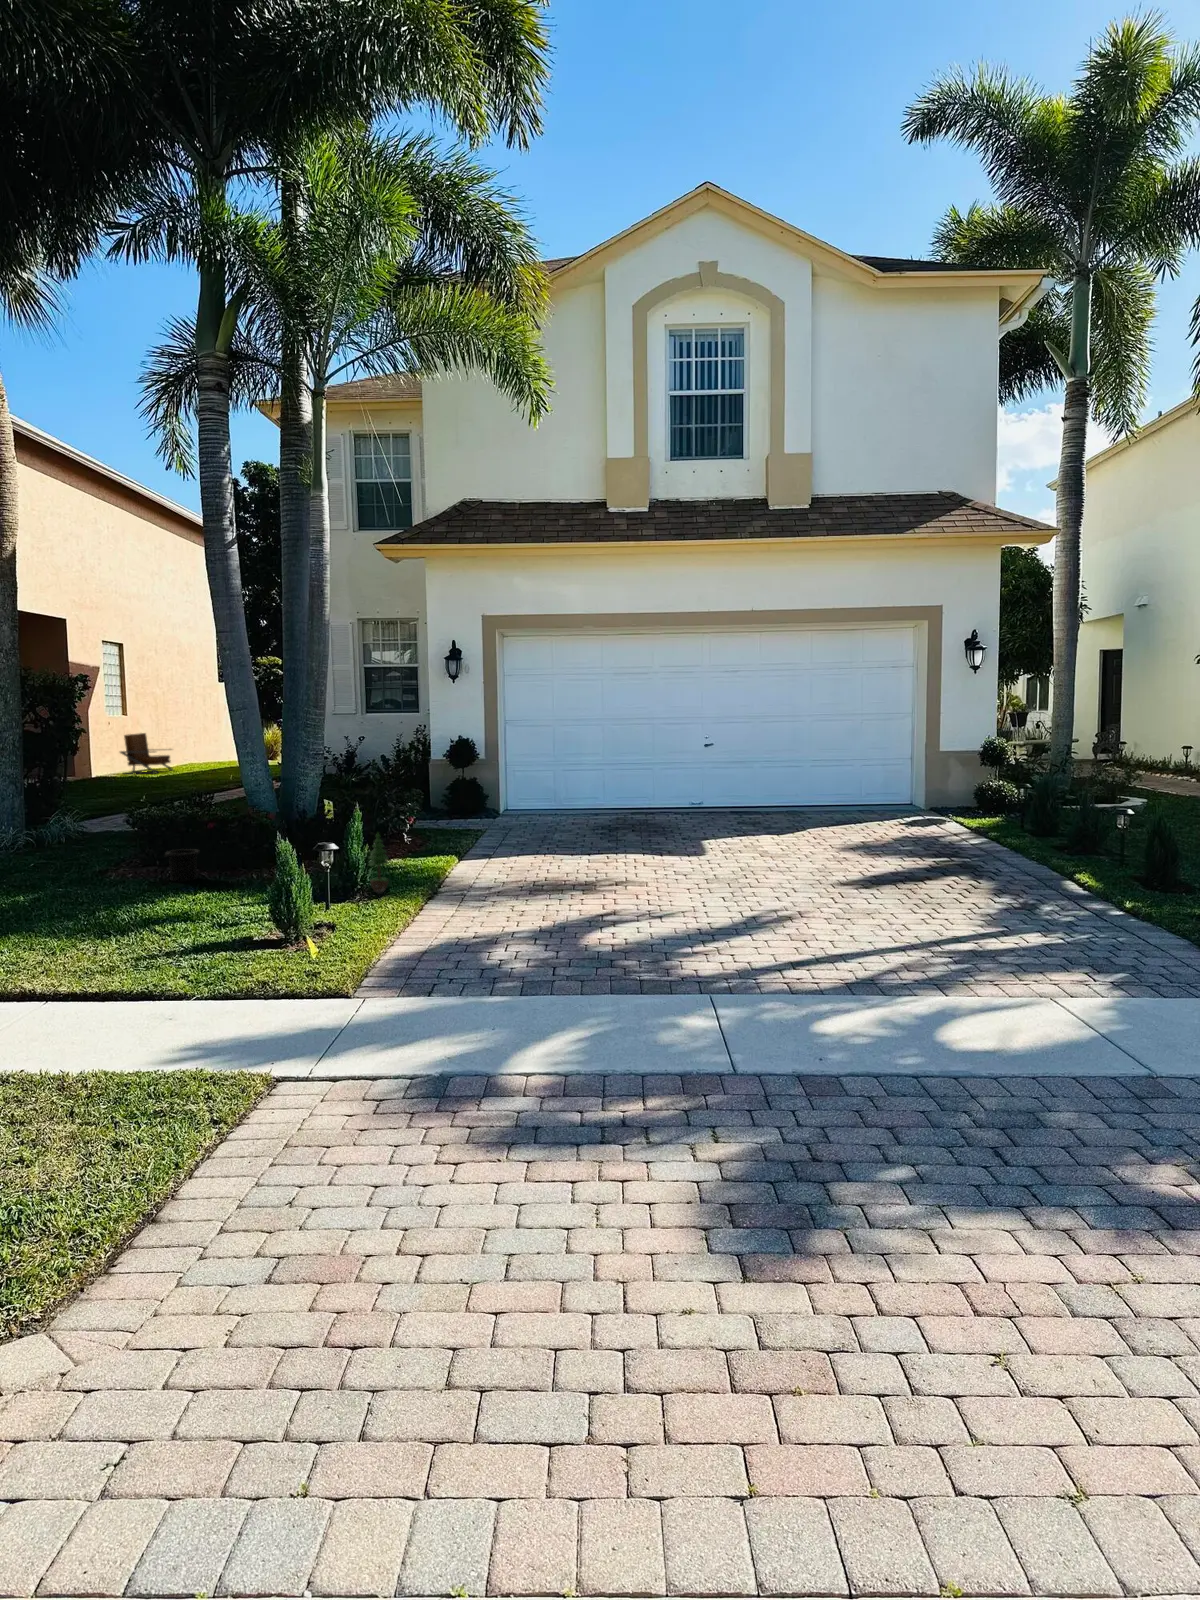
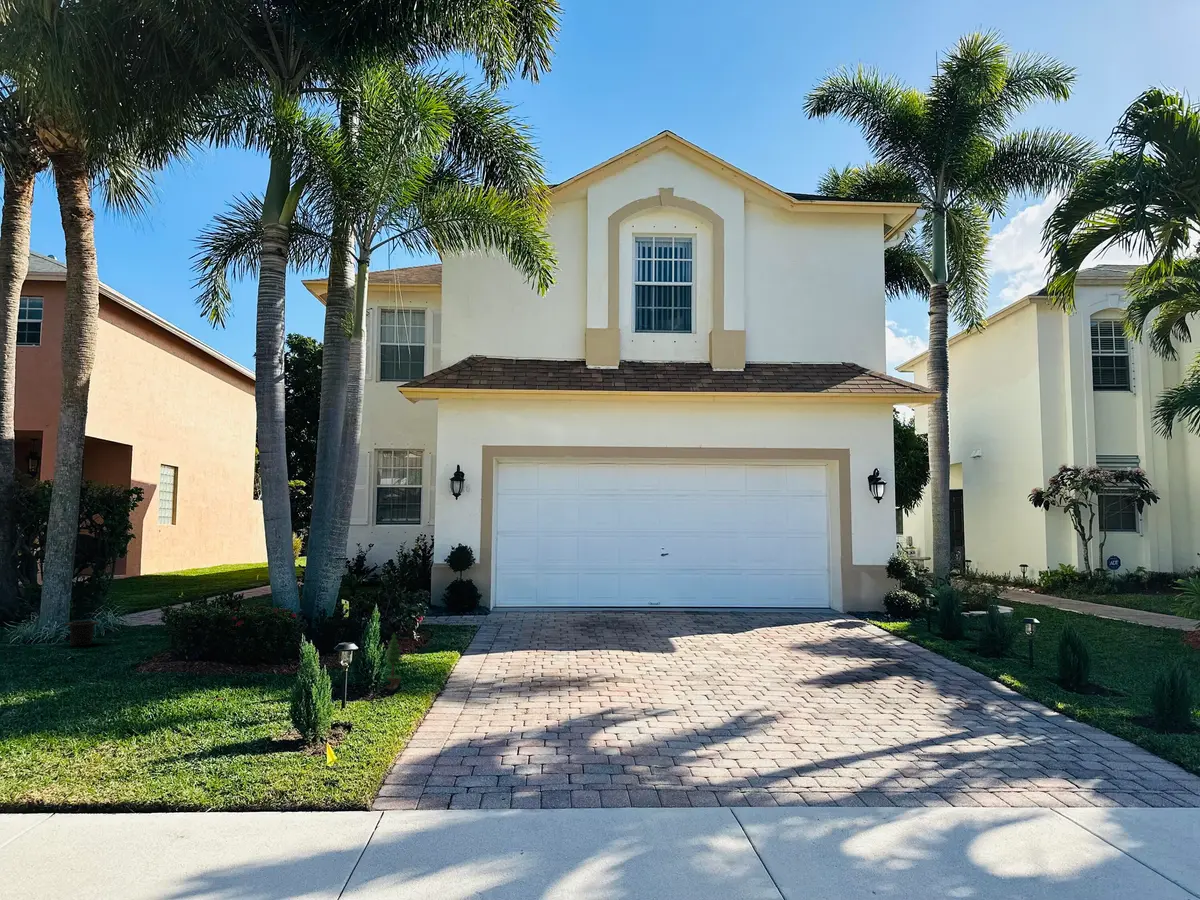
lounge chair: present [120,733,173,774] -> none [163,539,209,574]
trash can: present [165,849,200,882] -> present [64,621,99,646]

